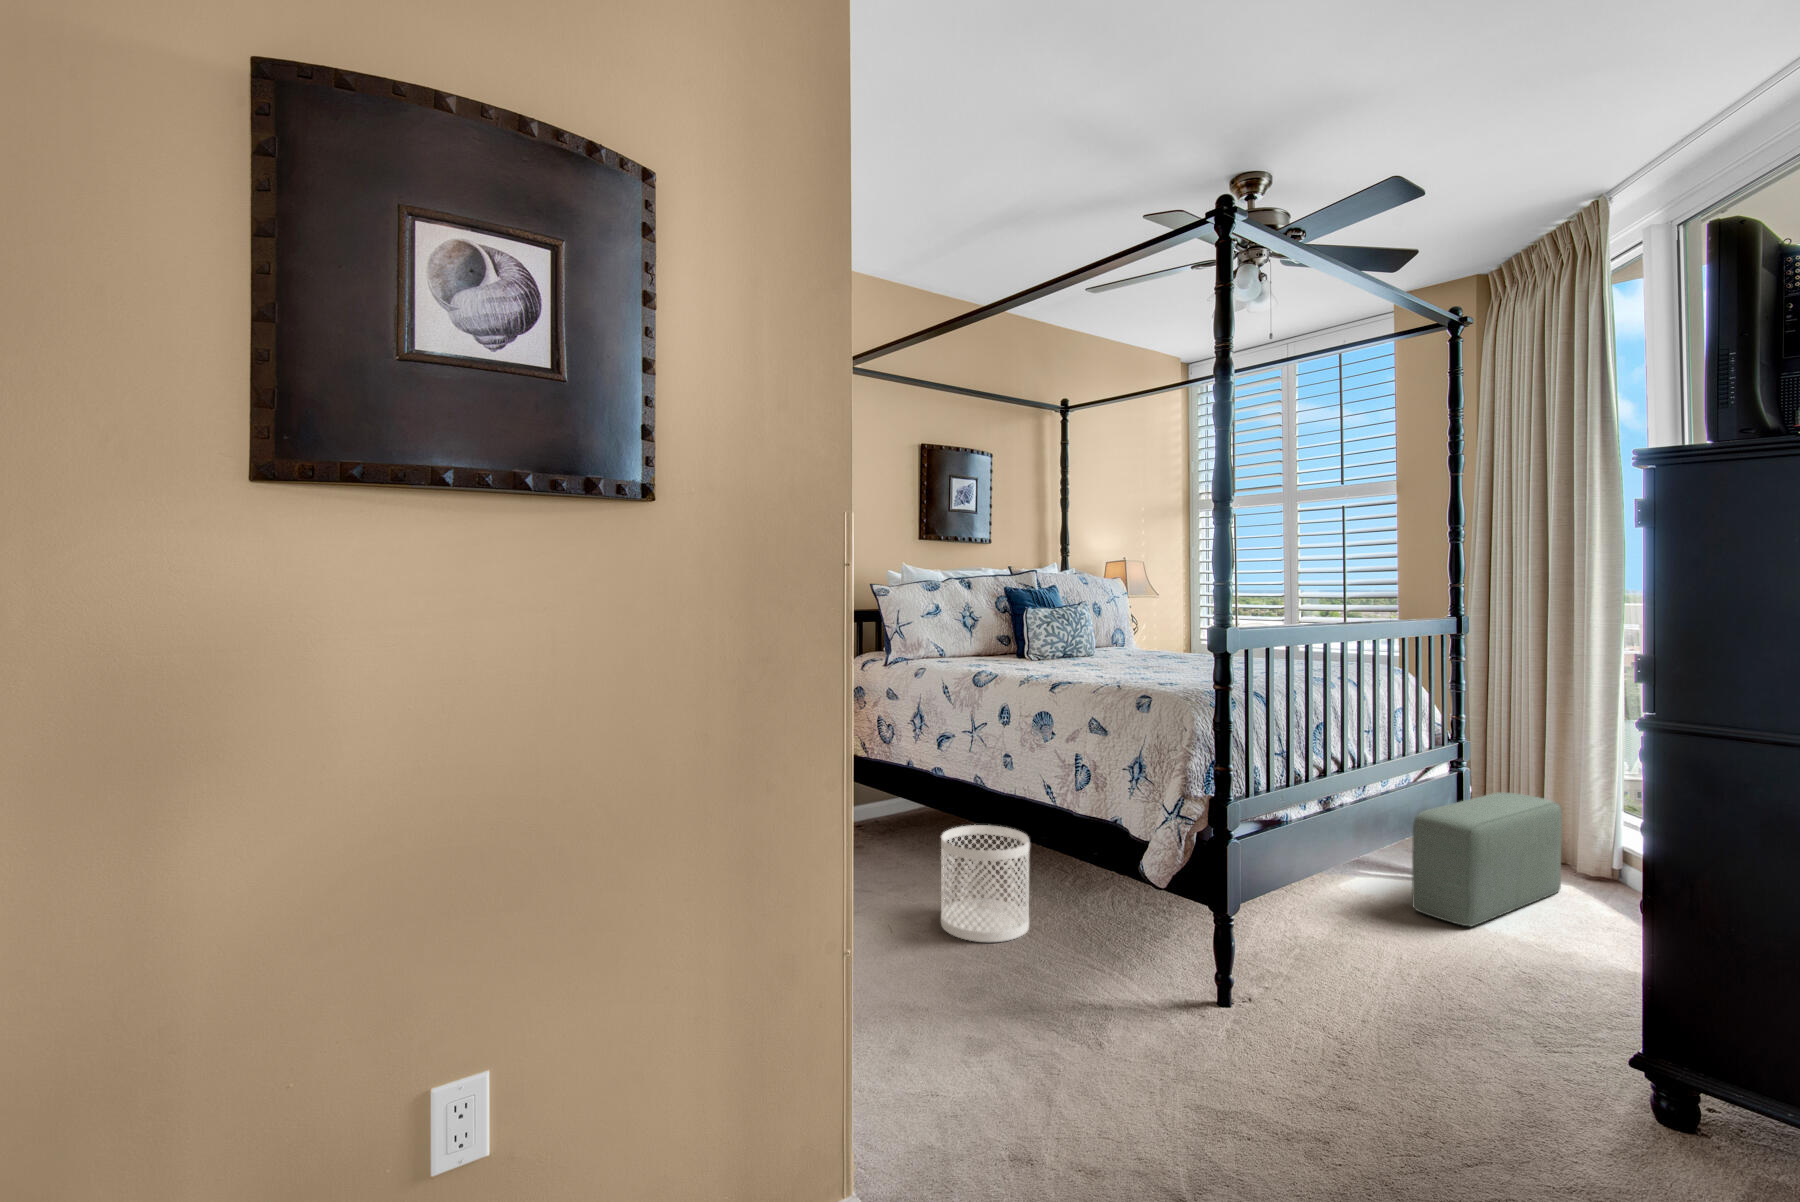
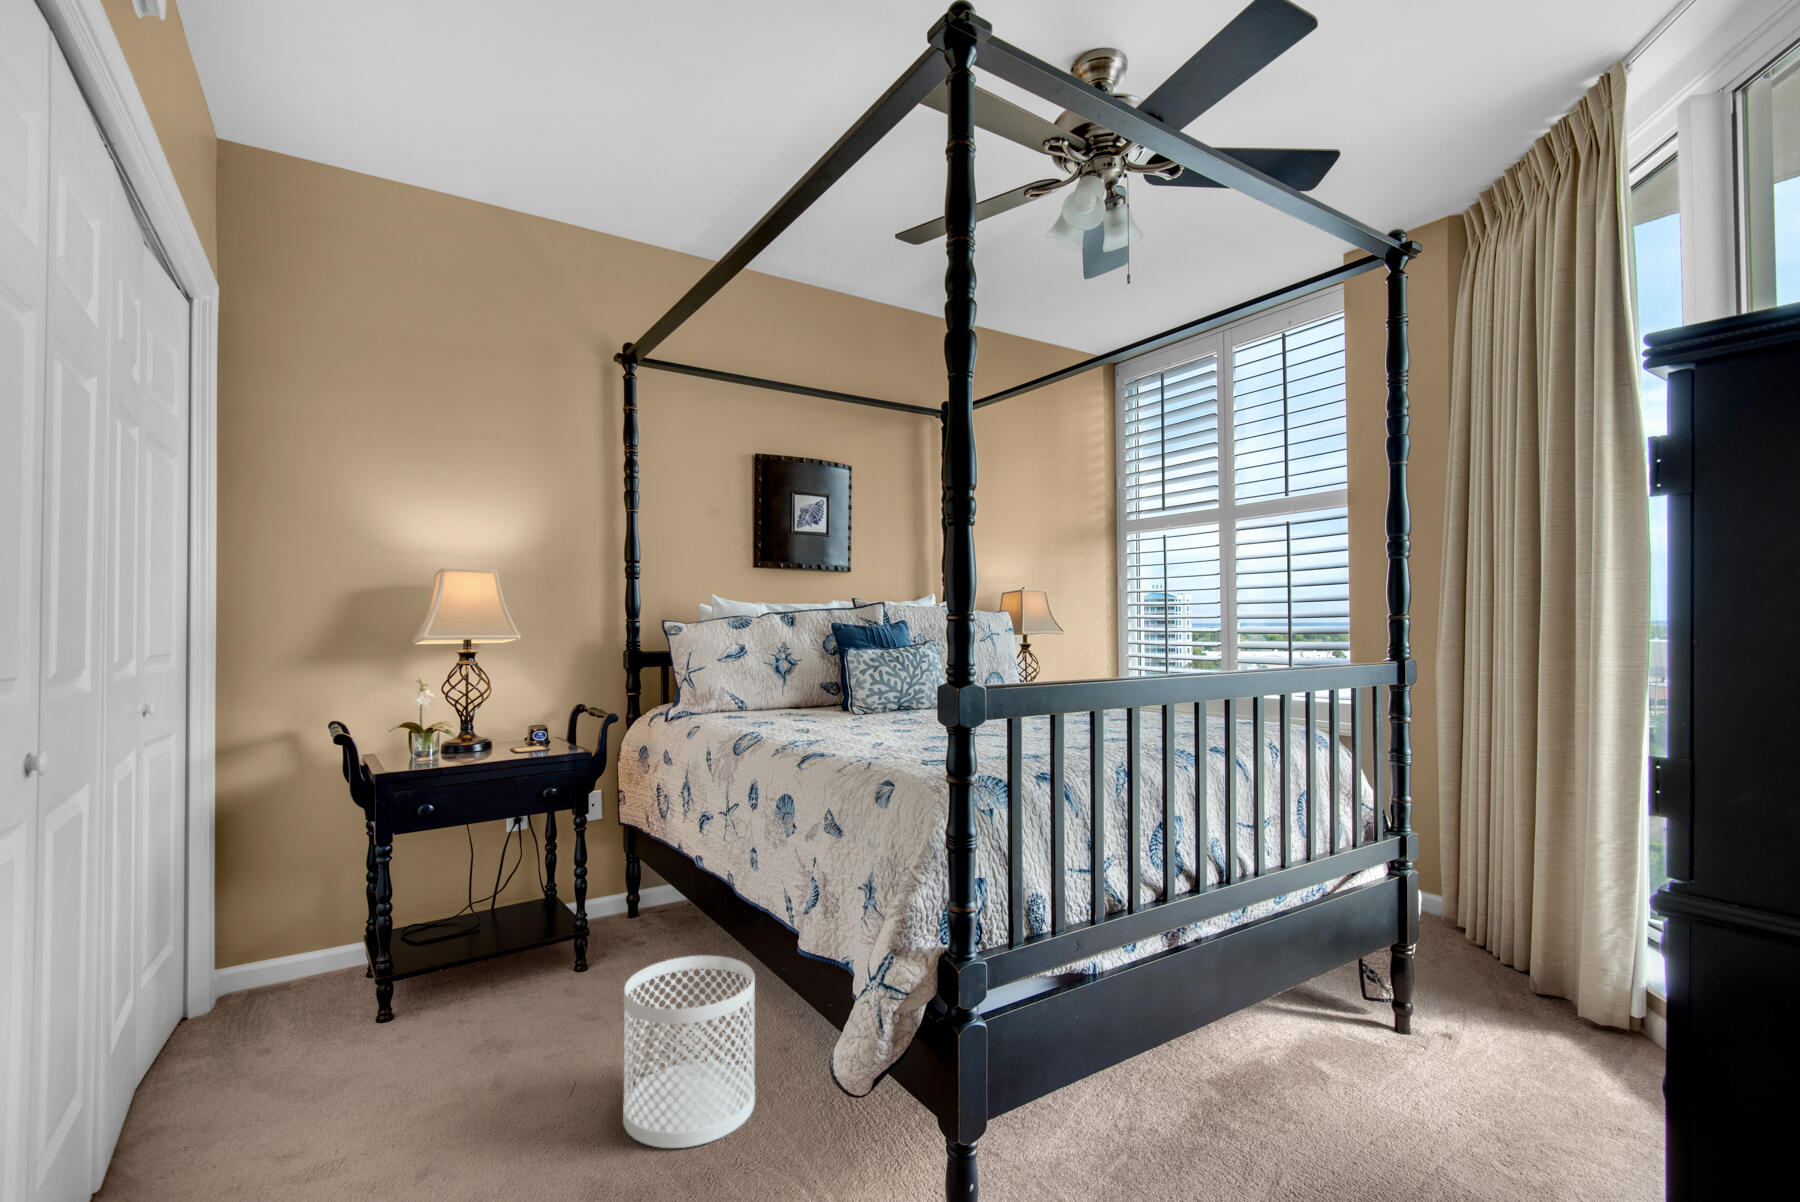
pouf: present [1412,792,1562,926] -> none [1320,902,1547,1125]

